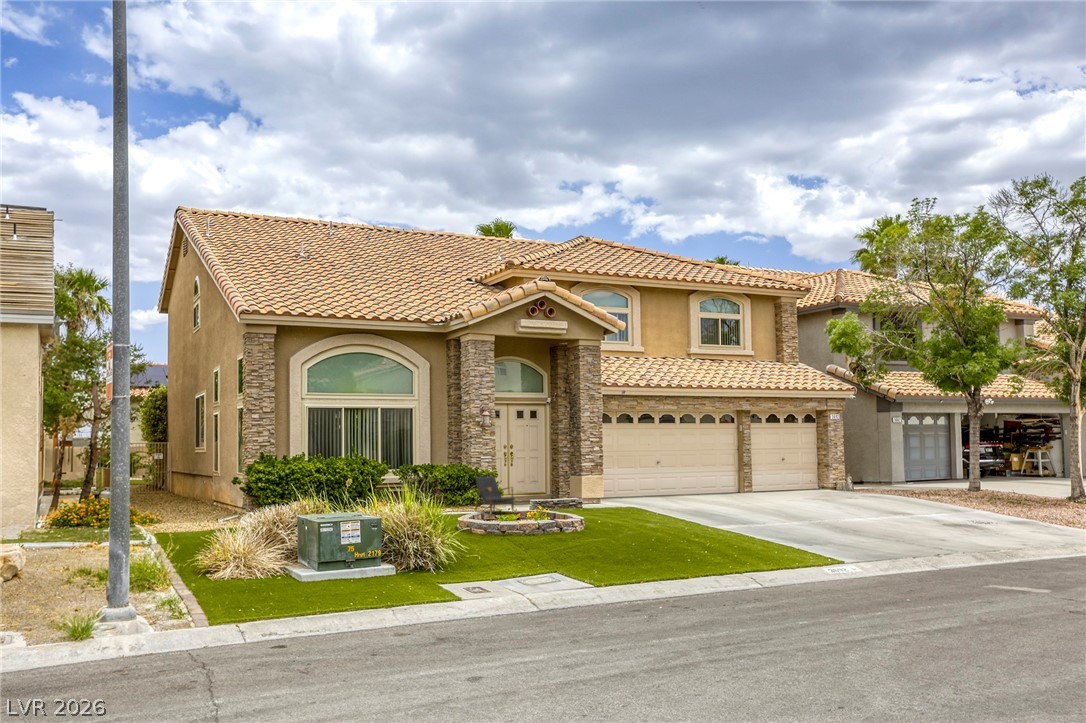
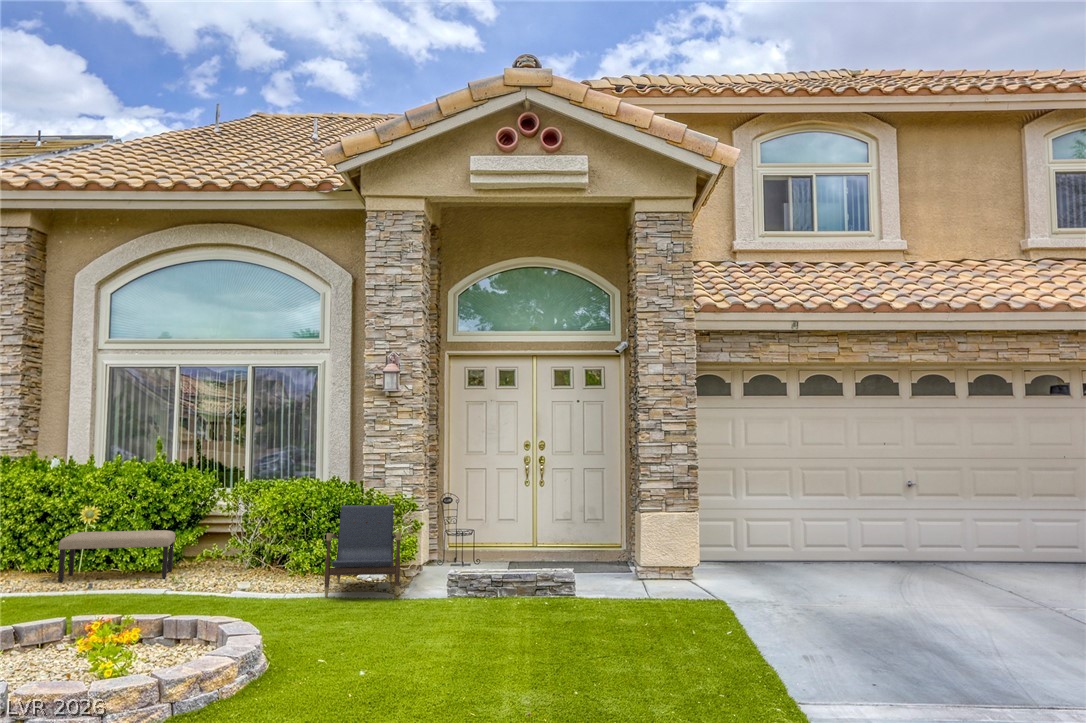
bench: none [360,492,407,516] -> present [58,530,175,582]

